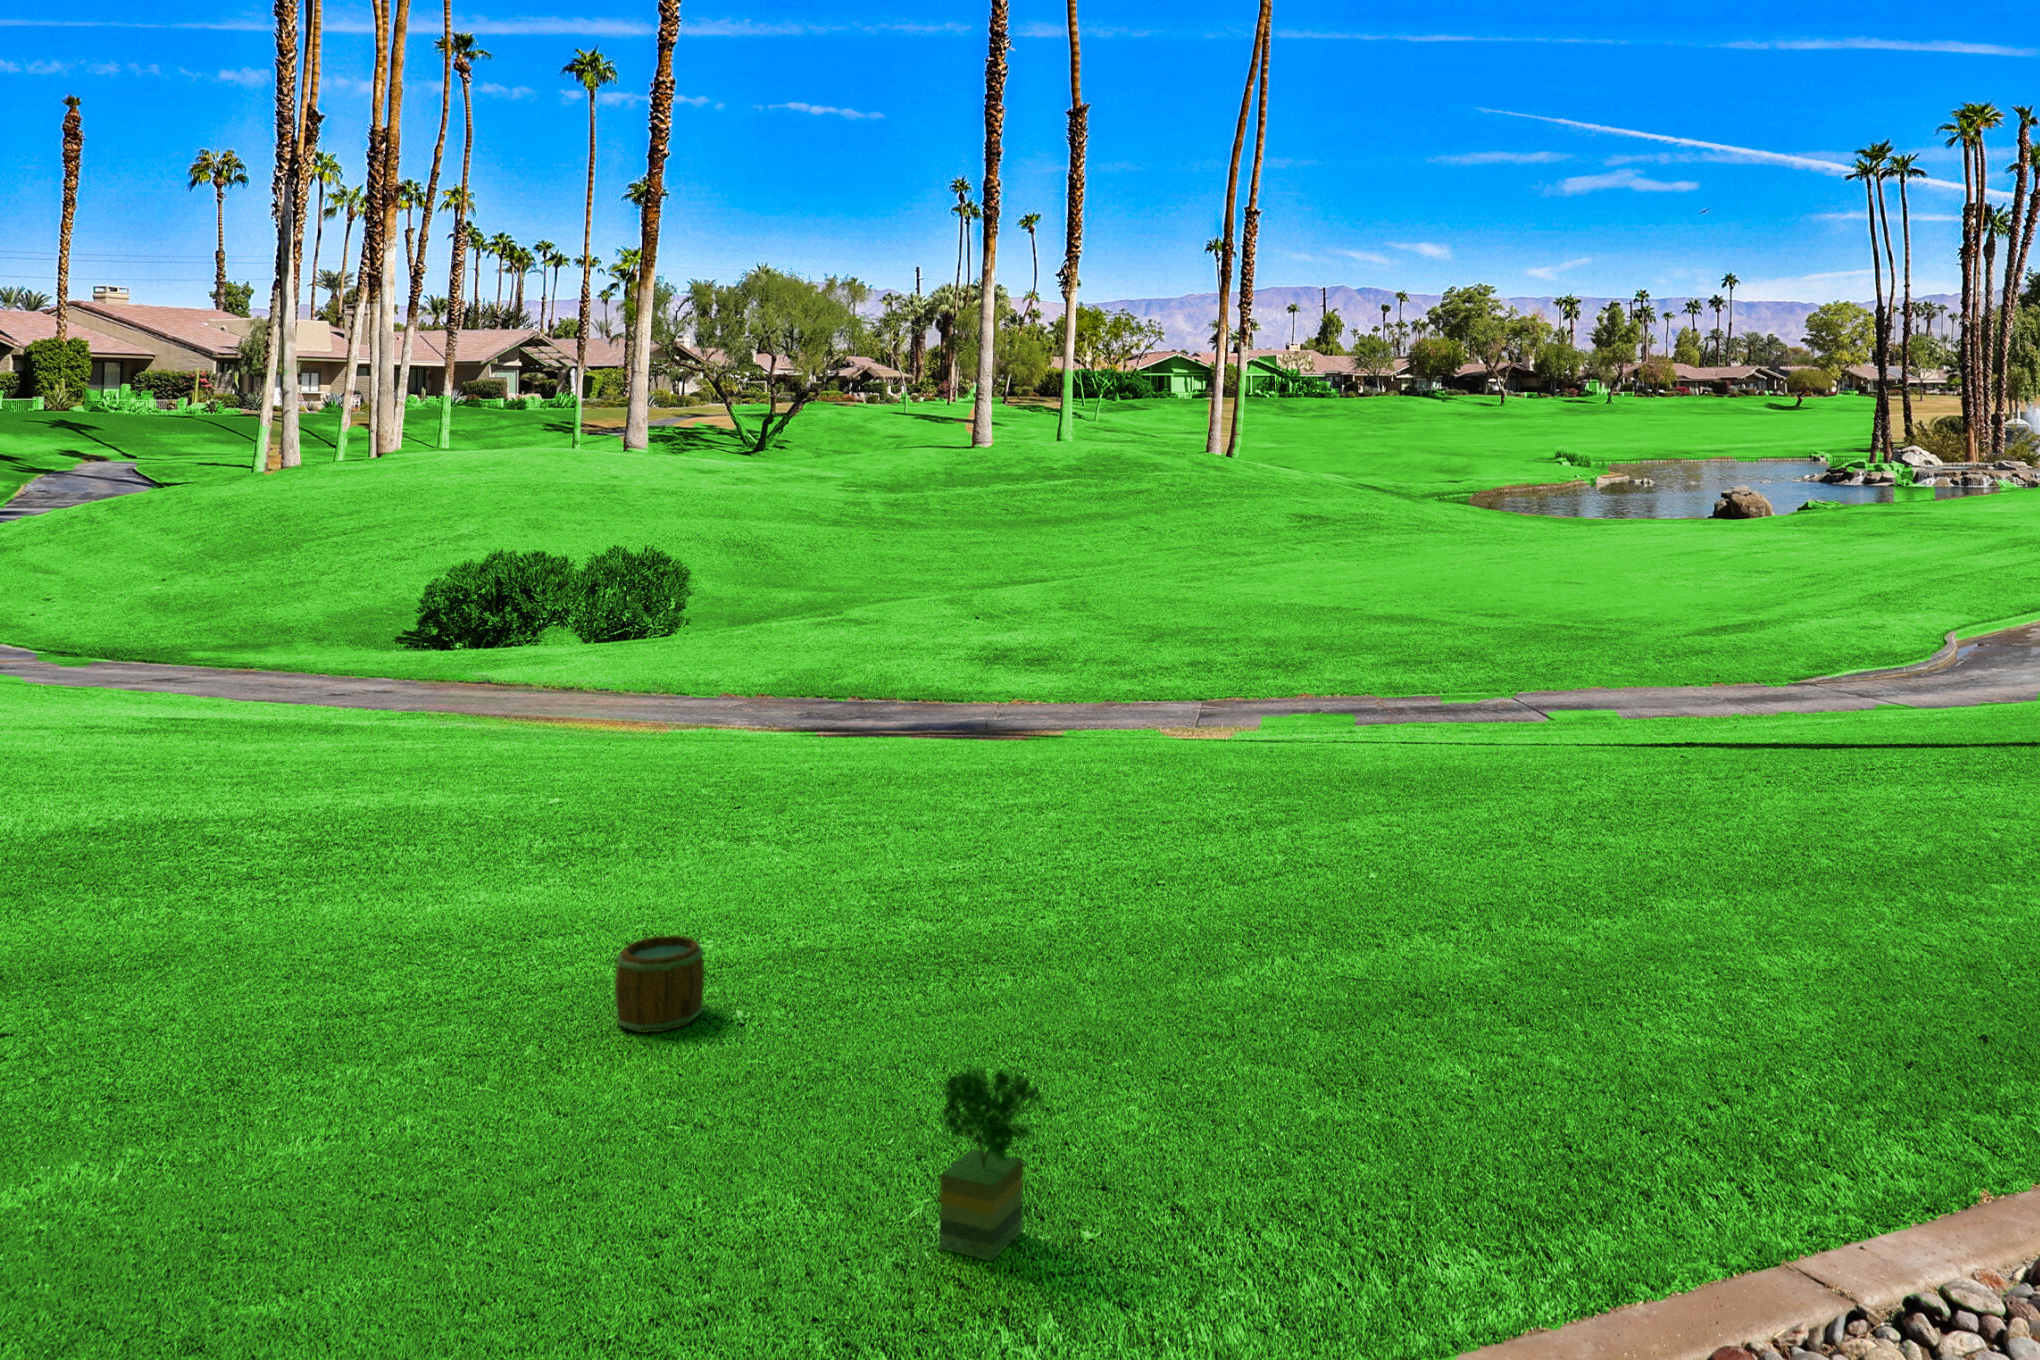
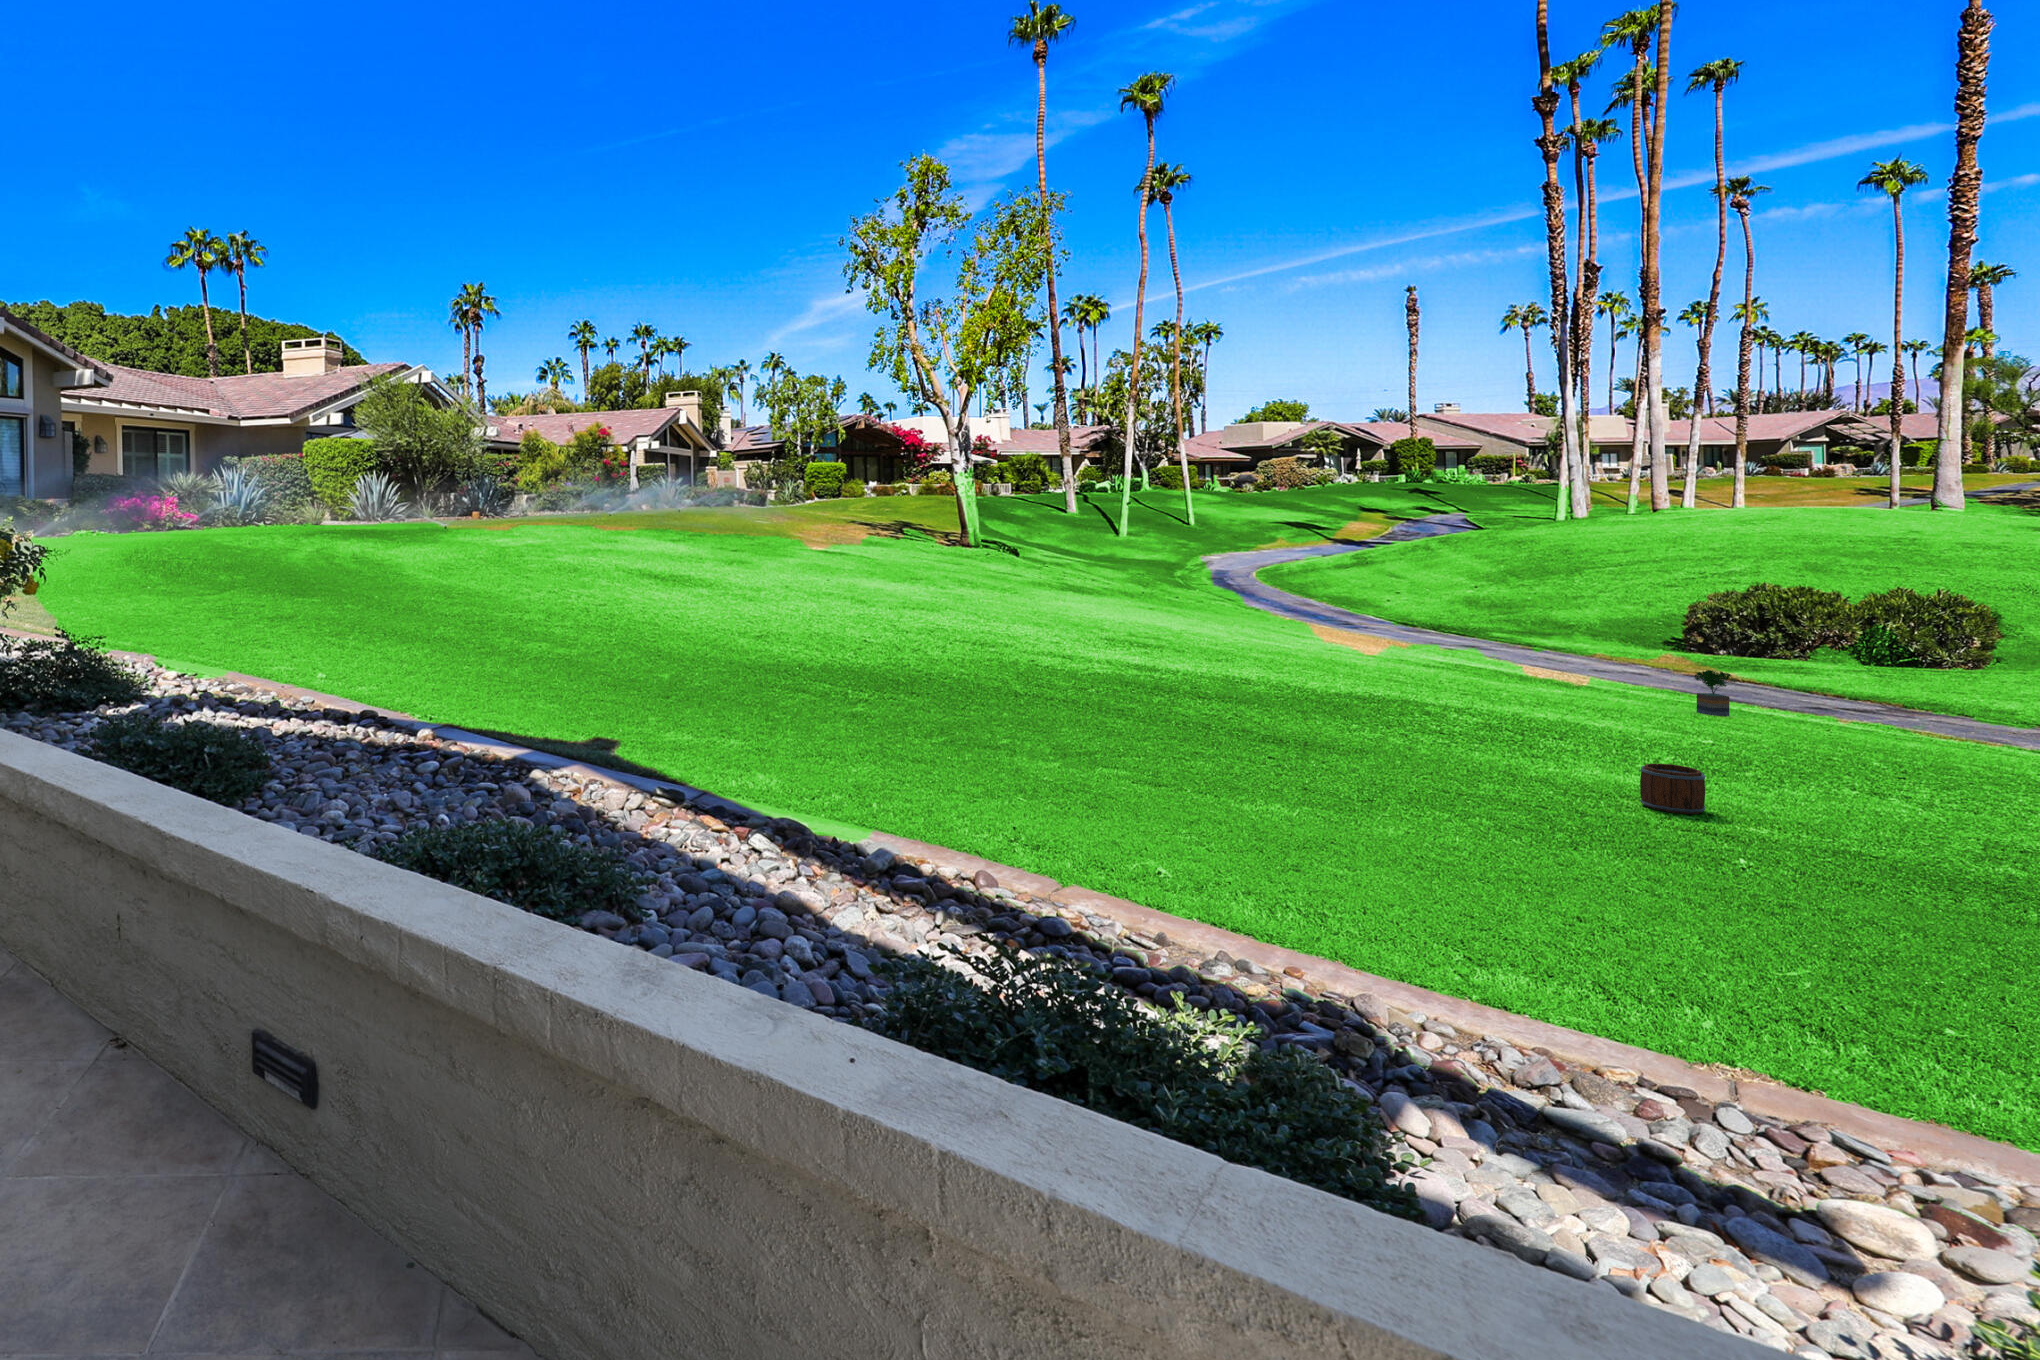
potted tree: present [939,1069,1043,1261] -> present [1694,670,1736,716]

